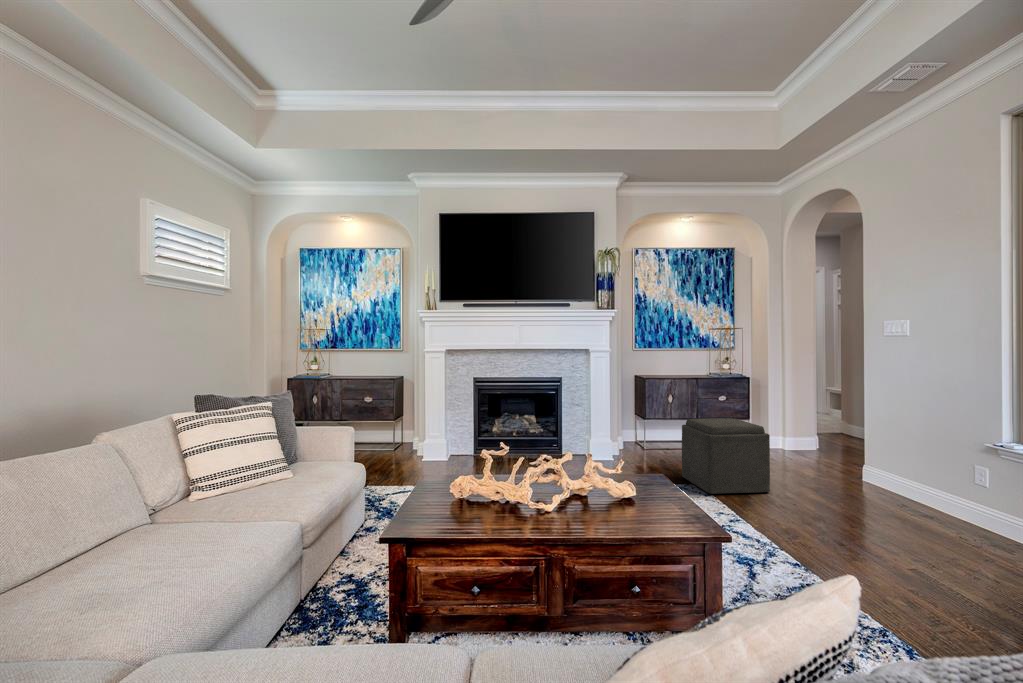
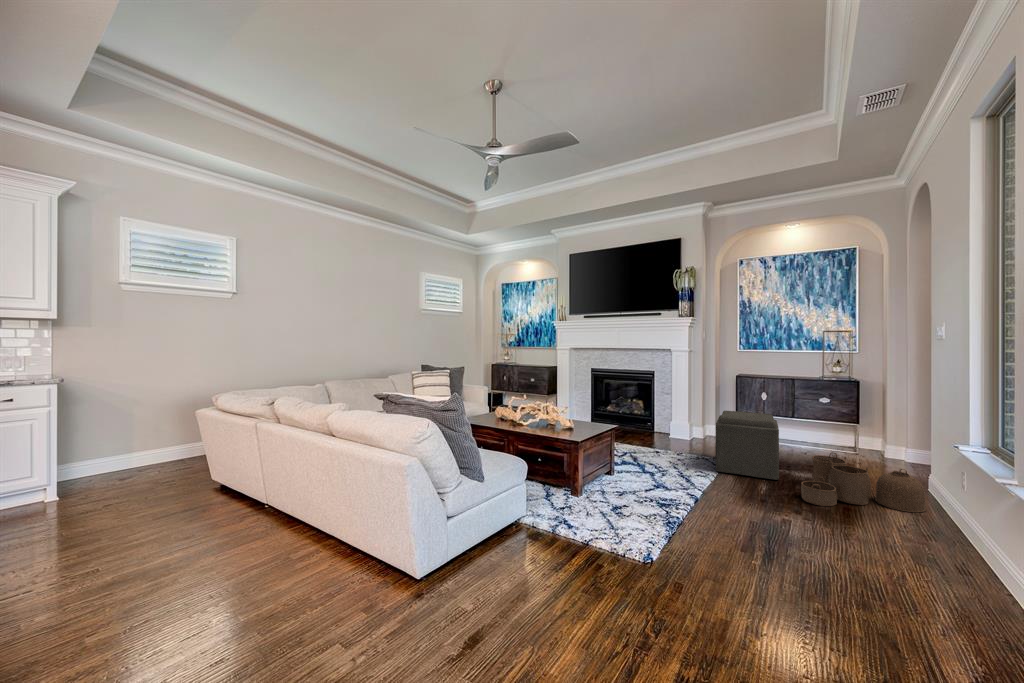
woven basket: none [795,453,901,513] -> present [801,452,926,512]

